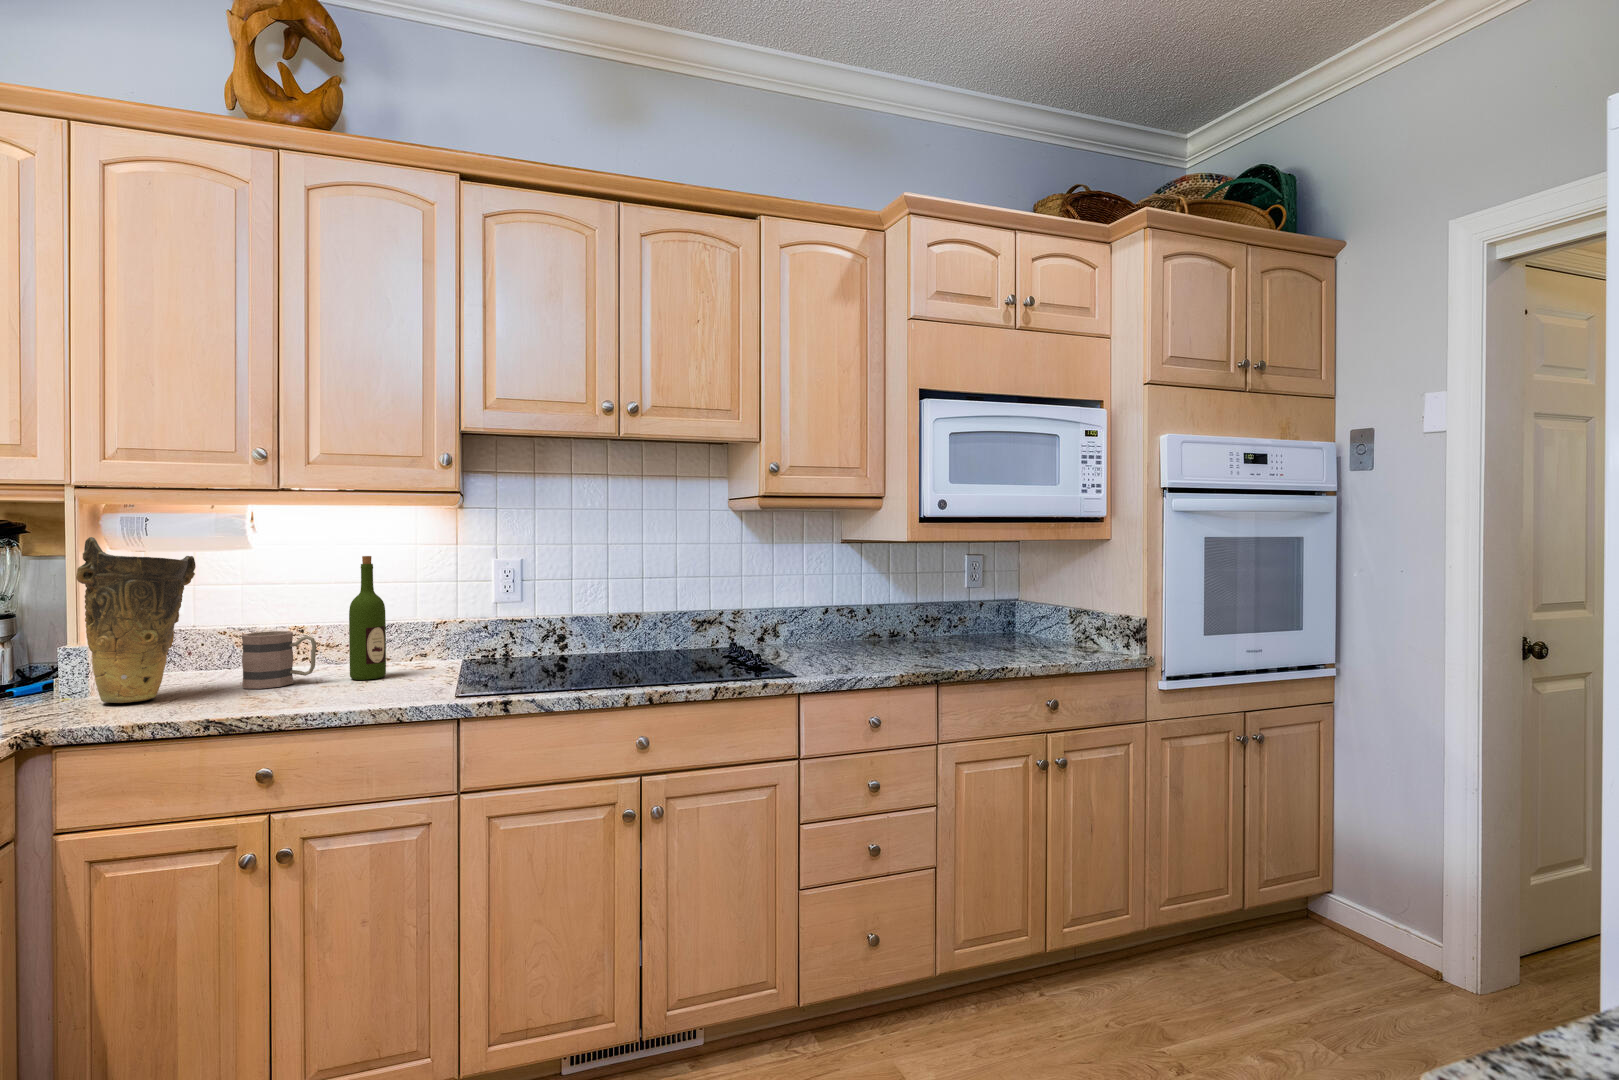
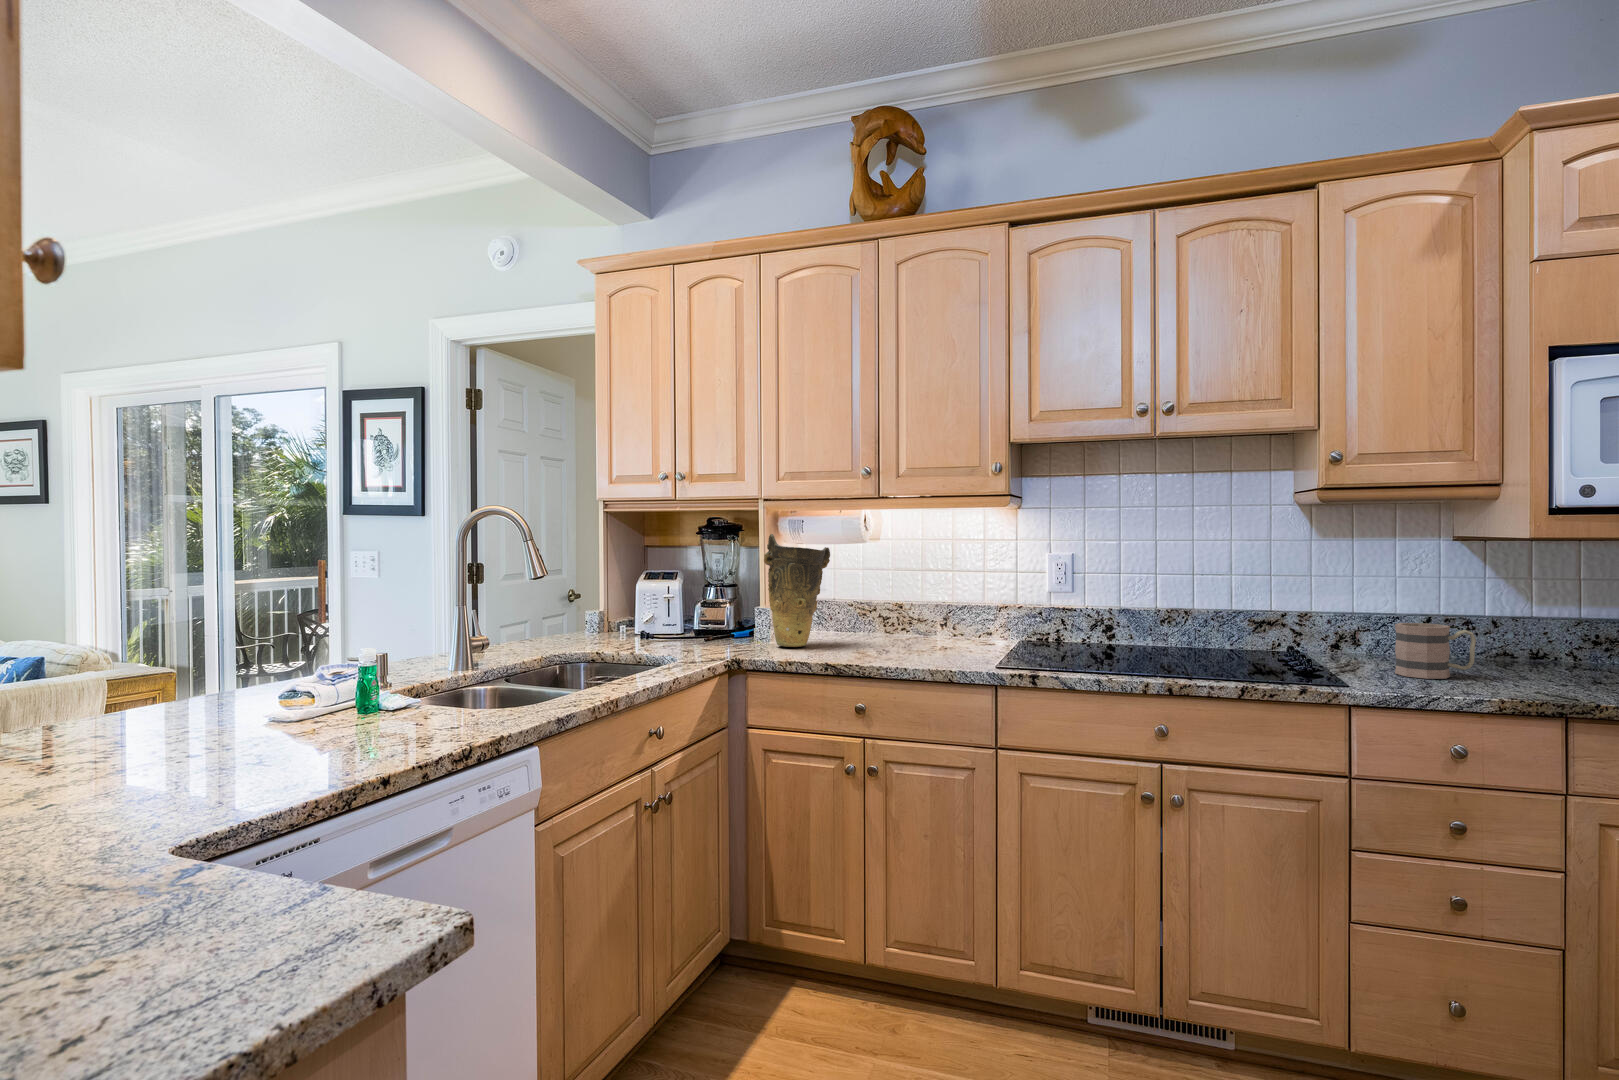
wine bottle: present [349,556,386,680] -> none [928,549,954,648]
mug: present [242,631,316,689] -> present [1395,623,1476,679]

